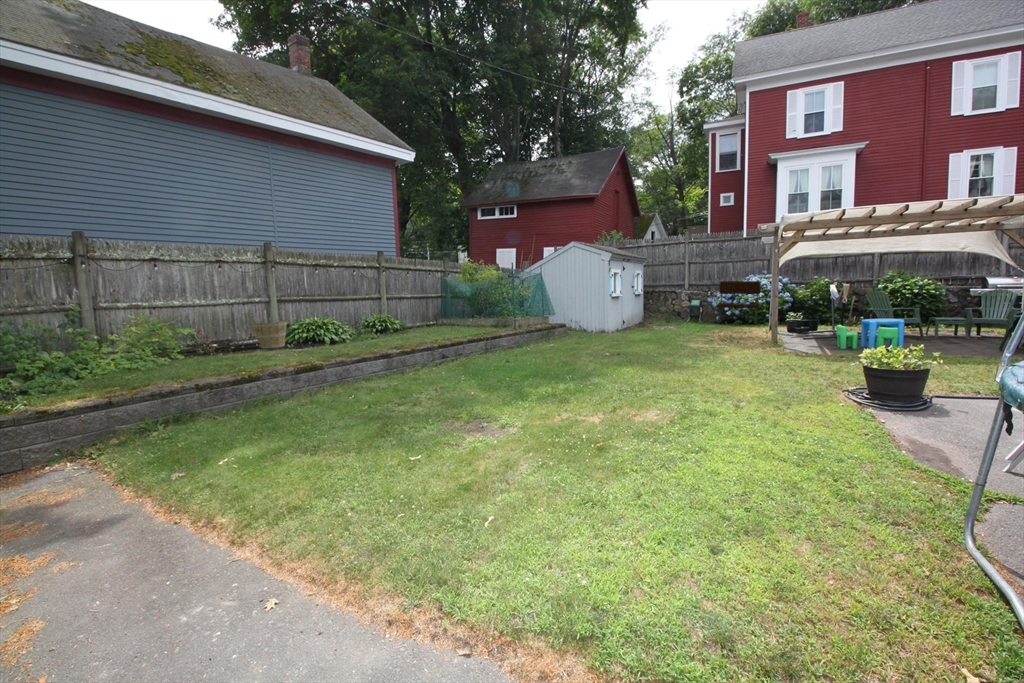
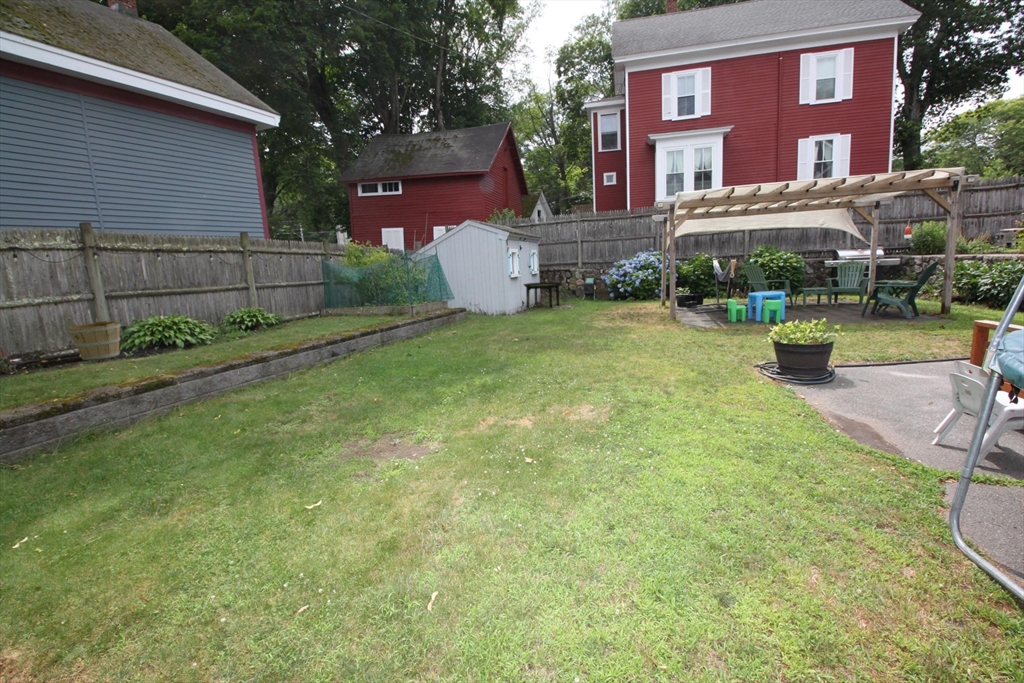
bench: present [717,281,761,324] -> none [612,258,650,300]
round table: none [623,302,663,328] -> present [524,282,562,308]

